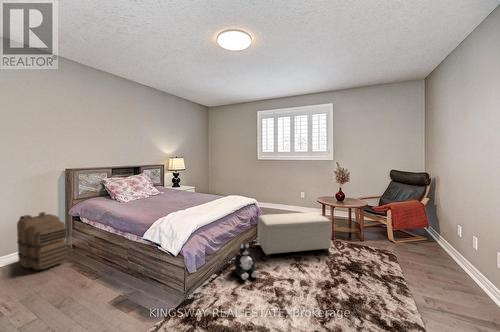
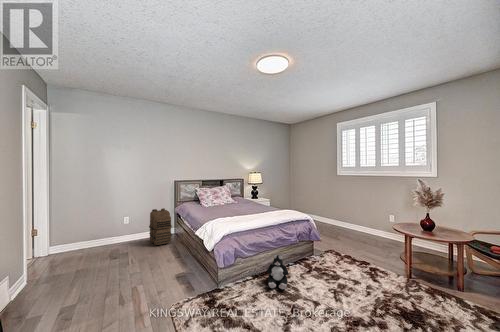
ottoman: present [258,212,331,257] -> none [306,232,393,288]

